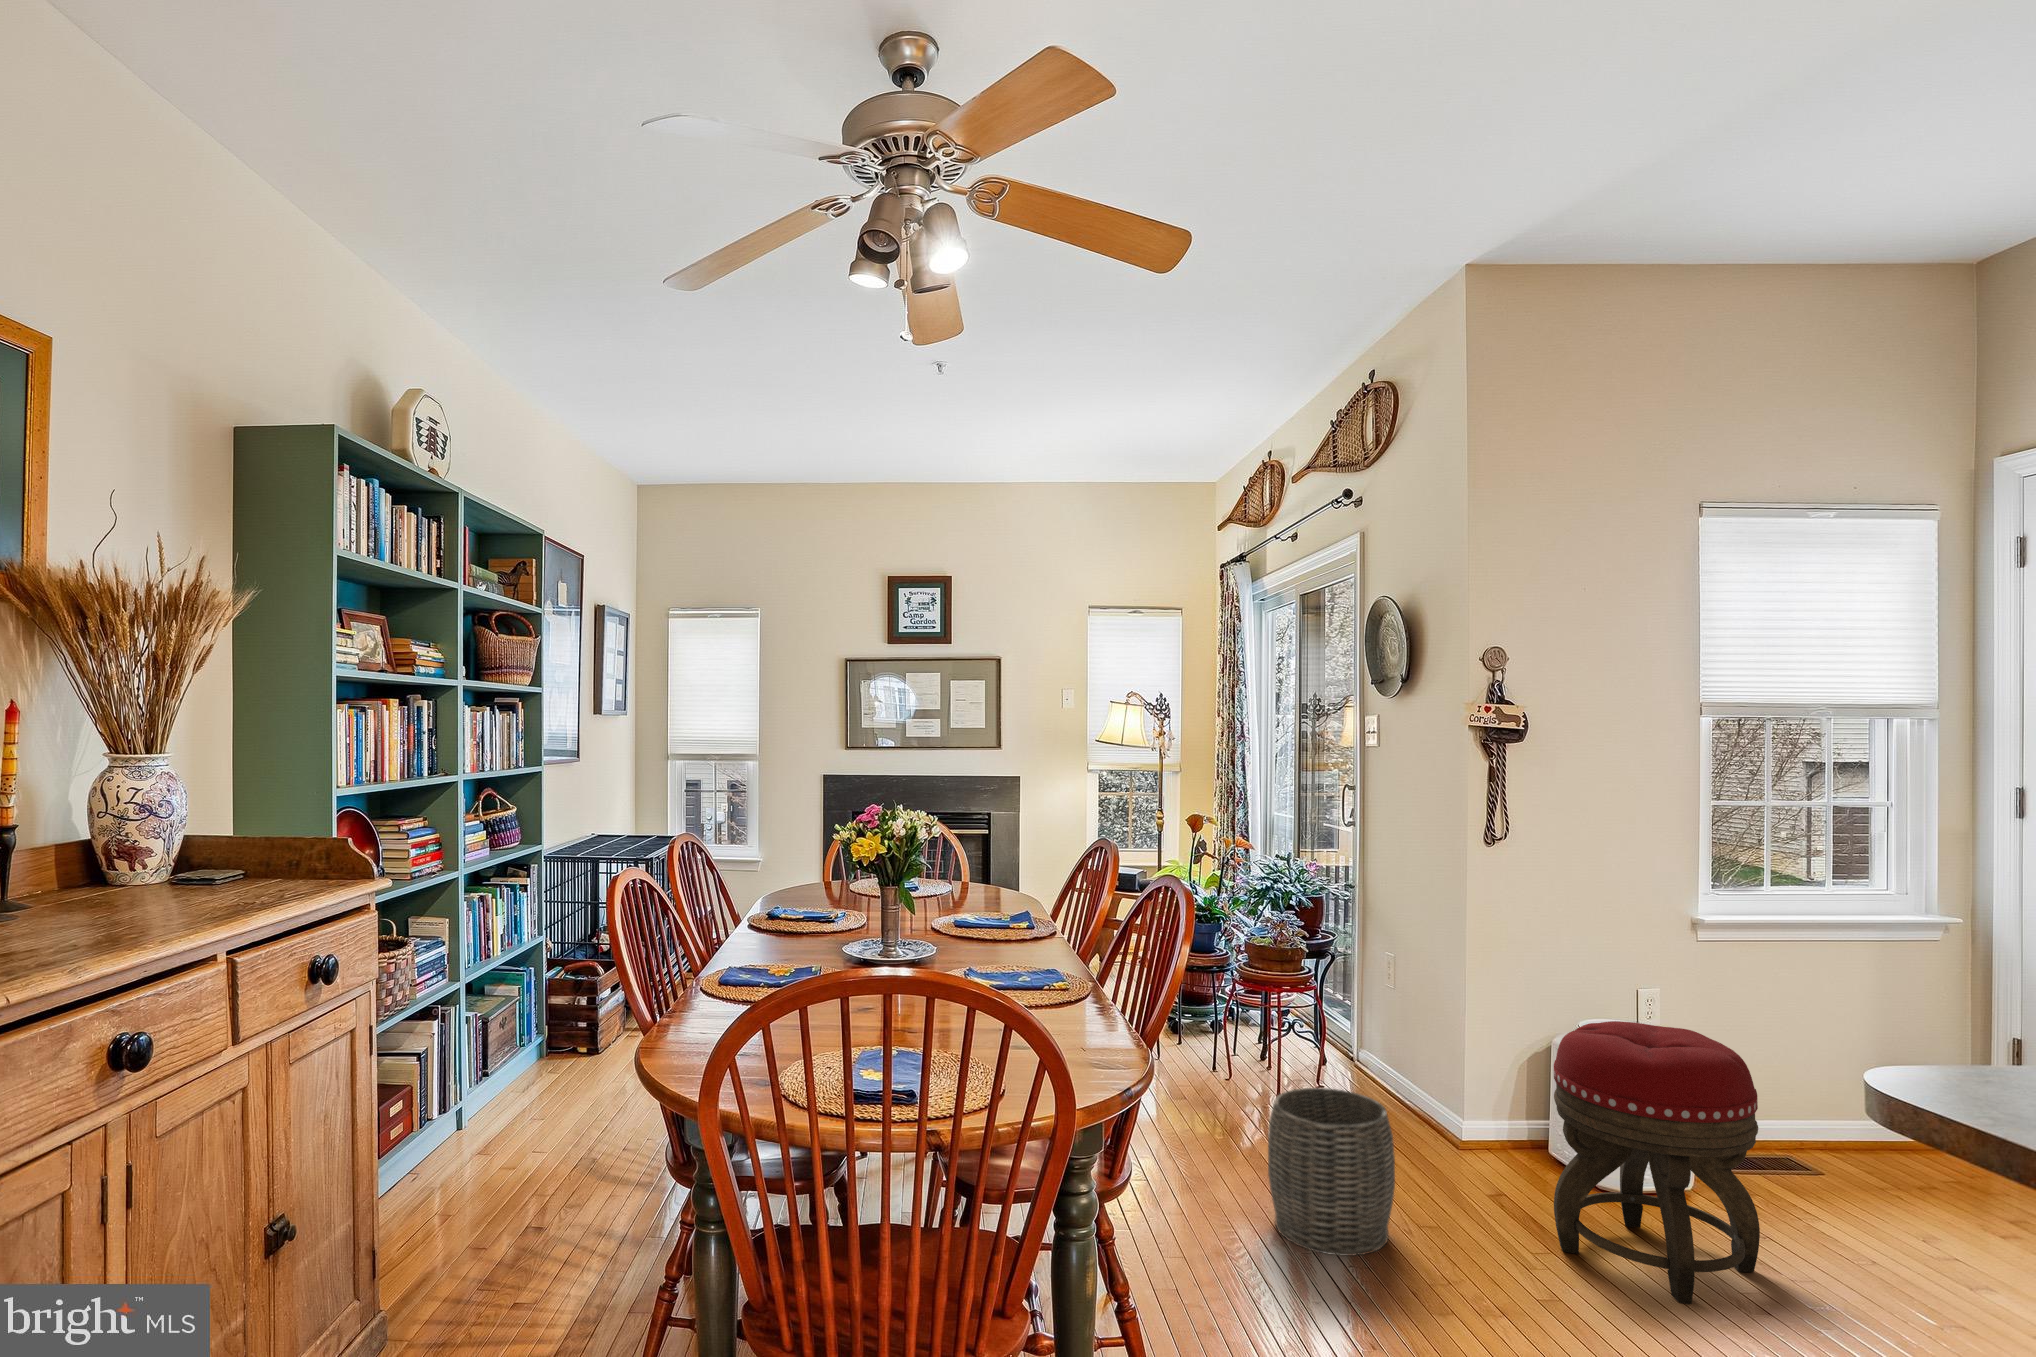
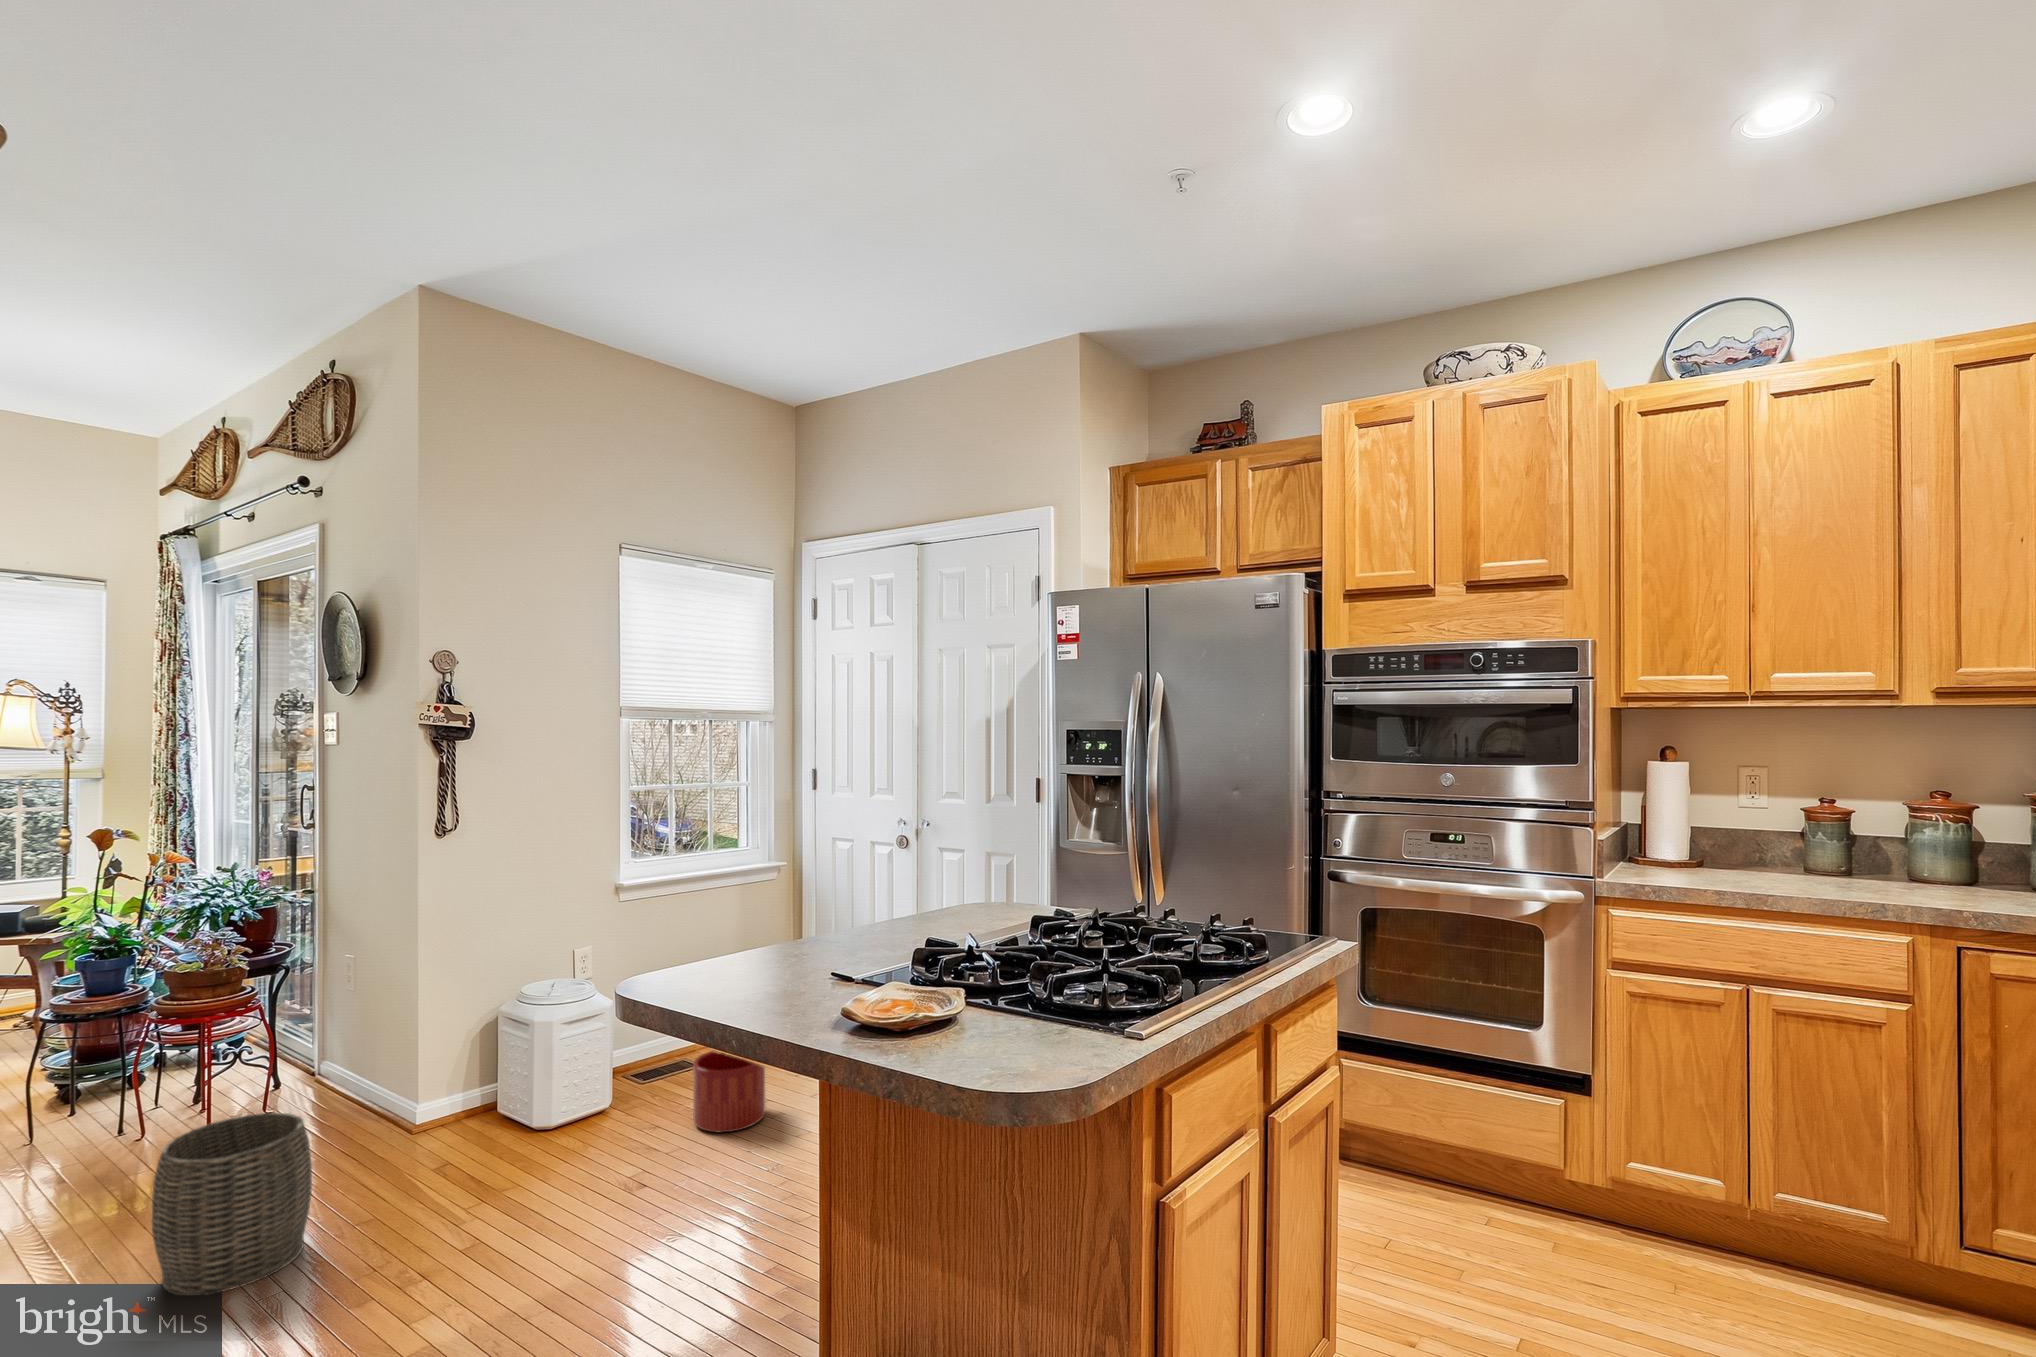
footstool: present [1554,1021,1760,1304] -> none [479,976,644,1205]
planter: none [1821,1163,1942,1286] -> present [693,1051,765,1132]

